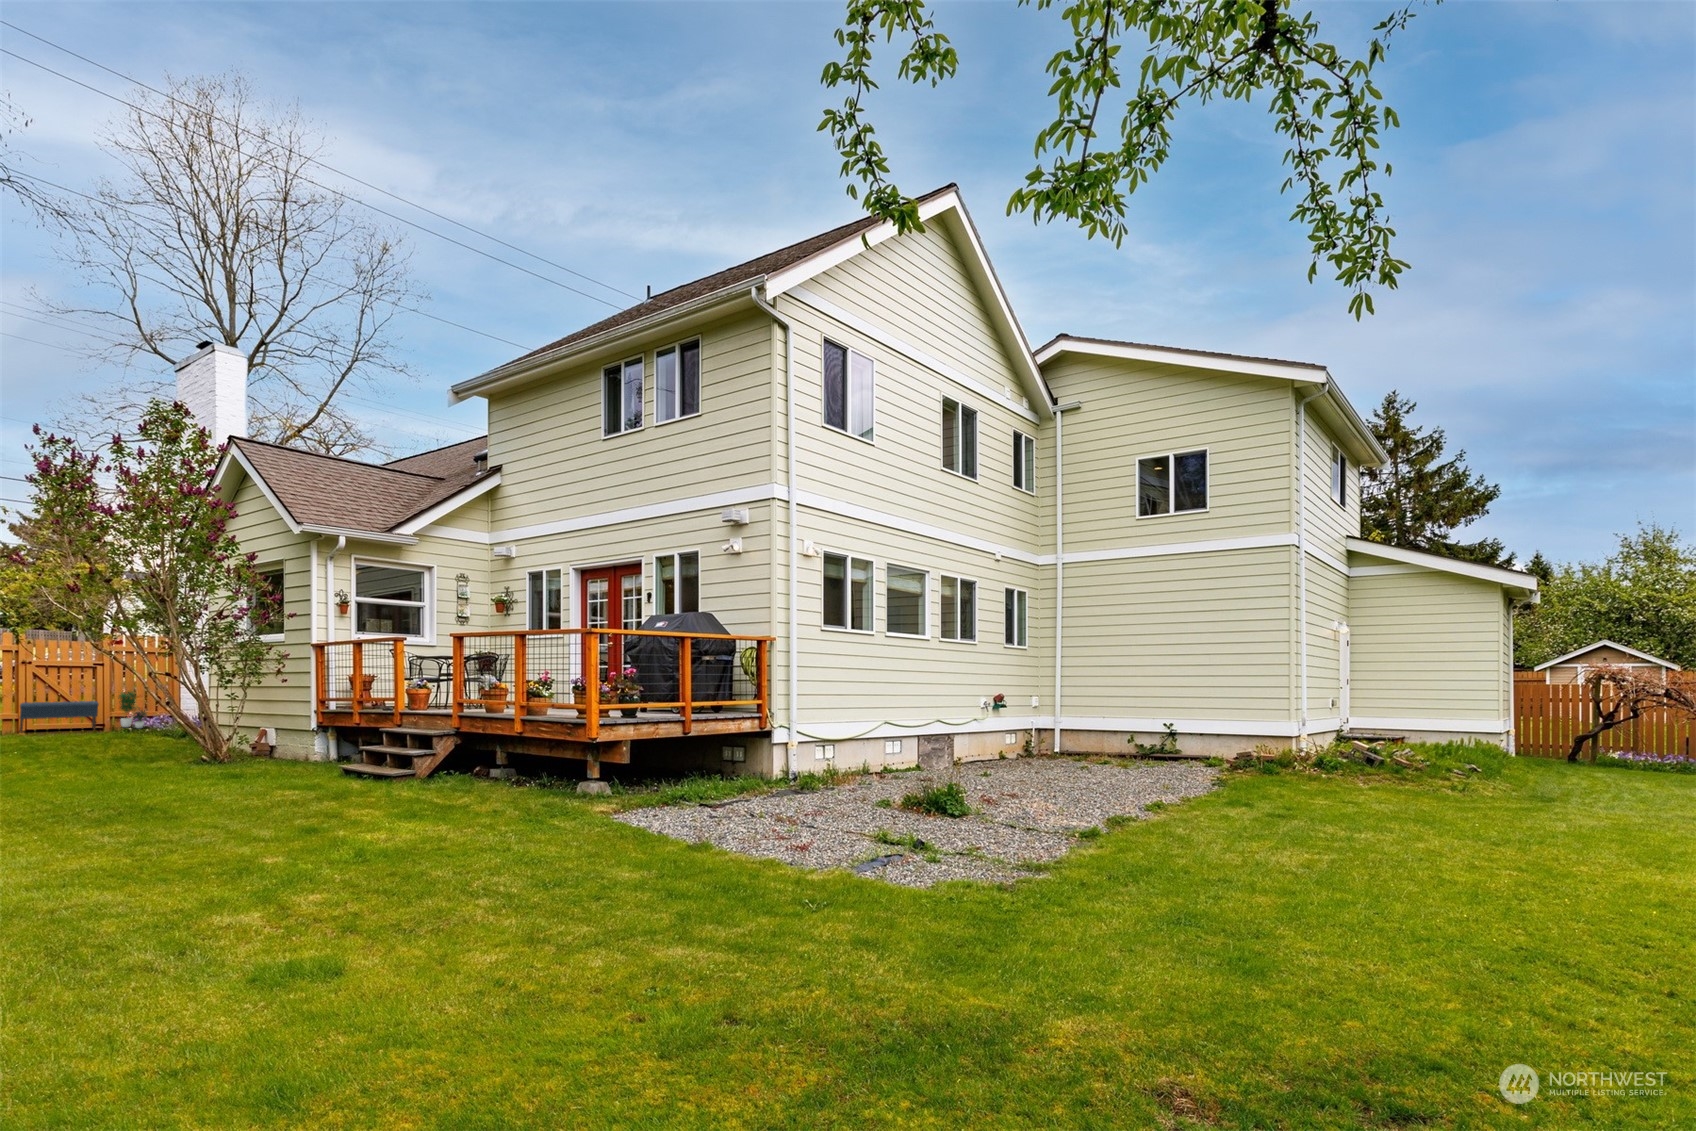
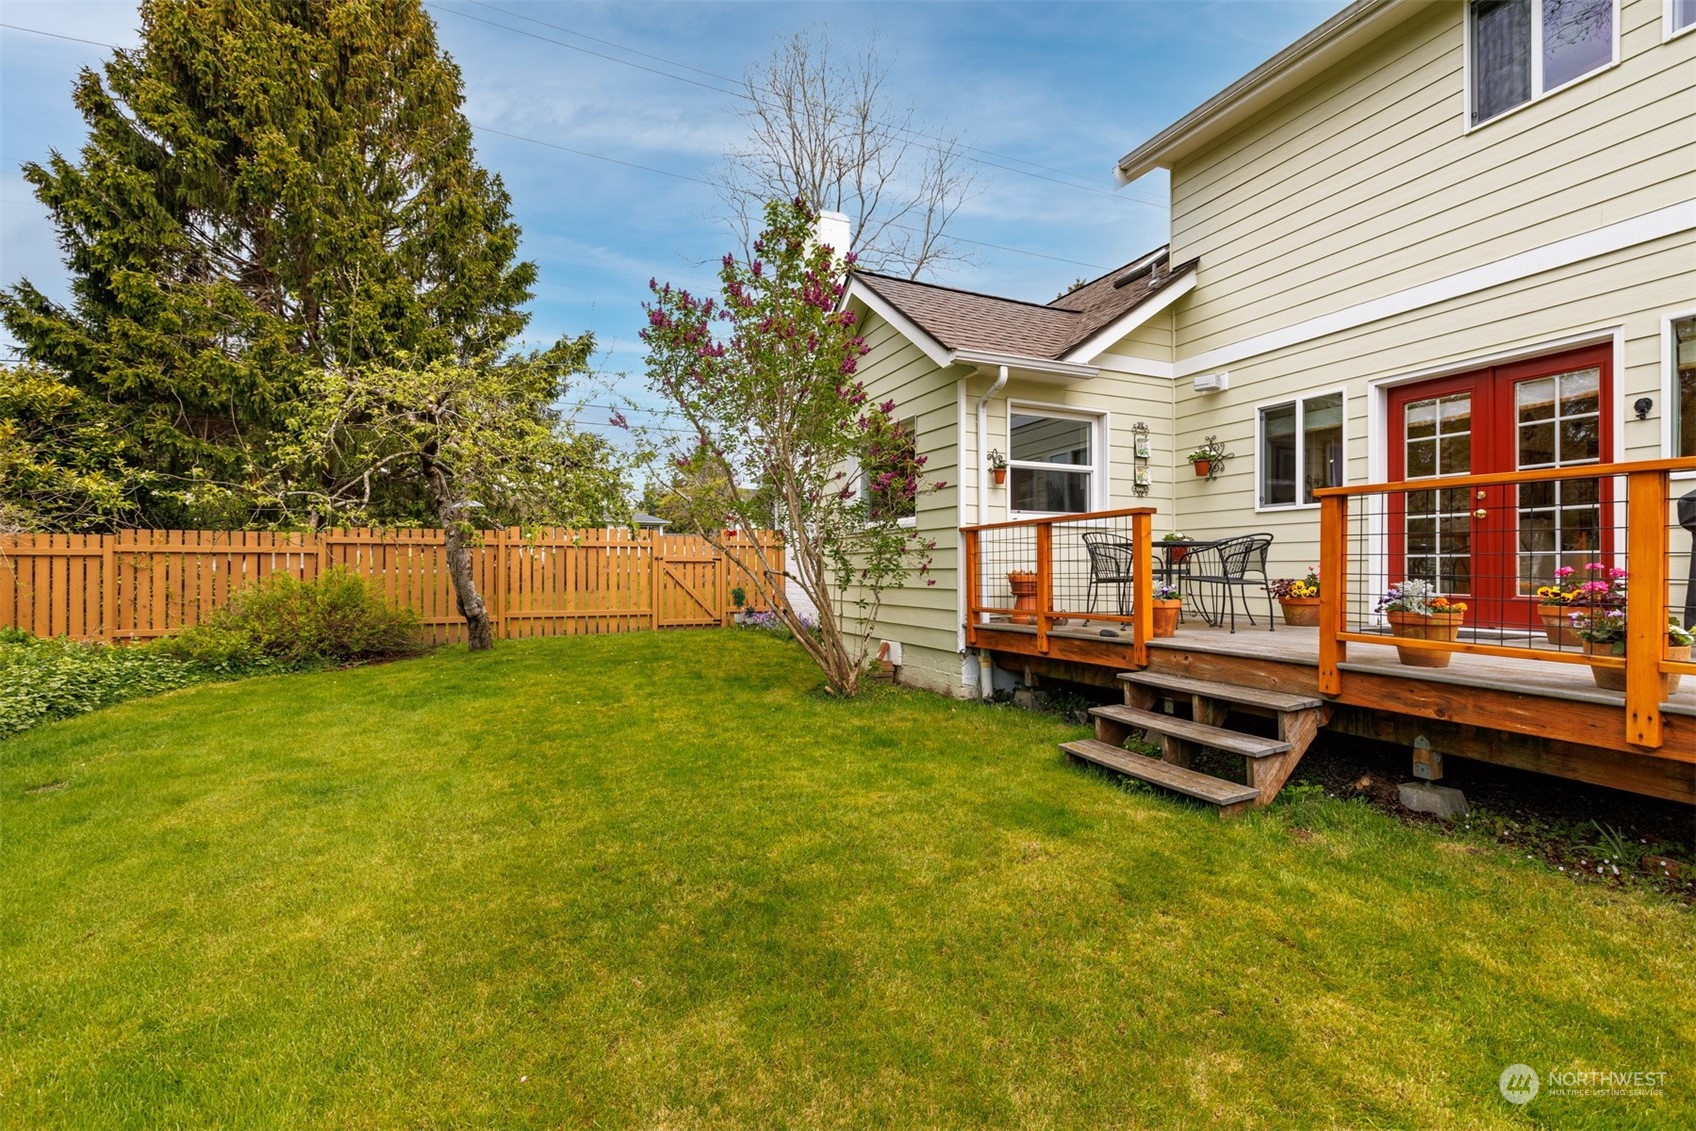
bench: present [19,701,99,732] -> none [655,597,716,627]

